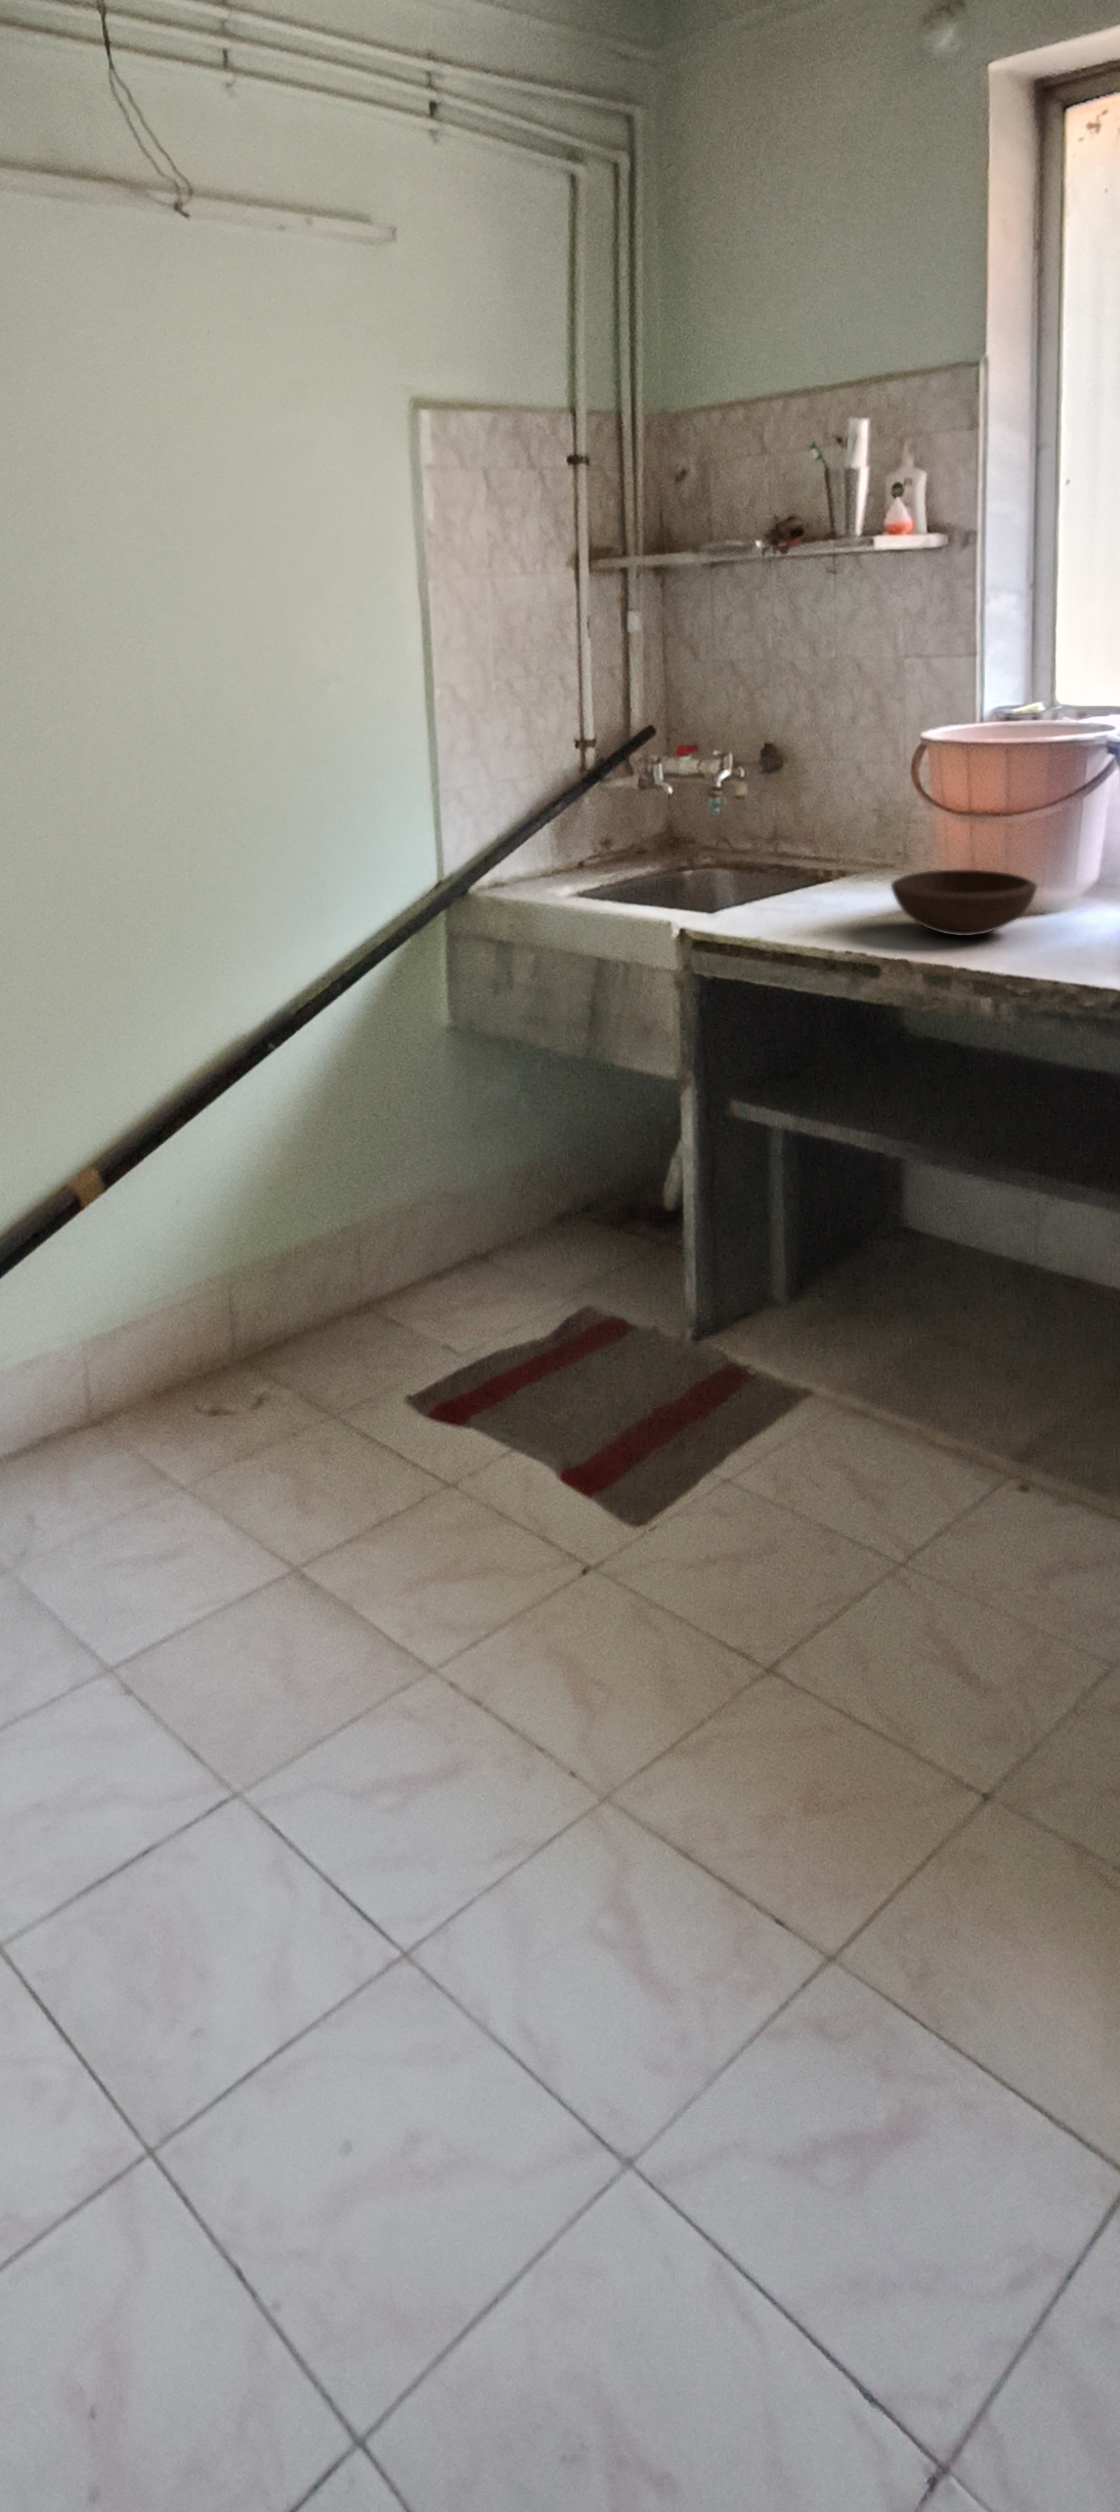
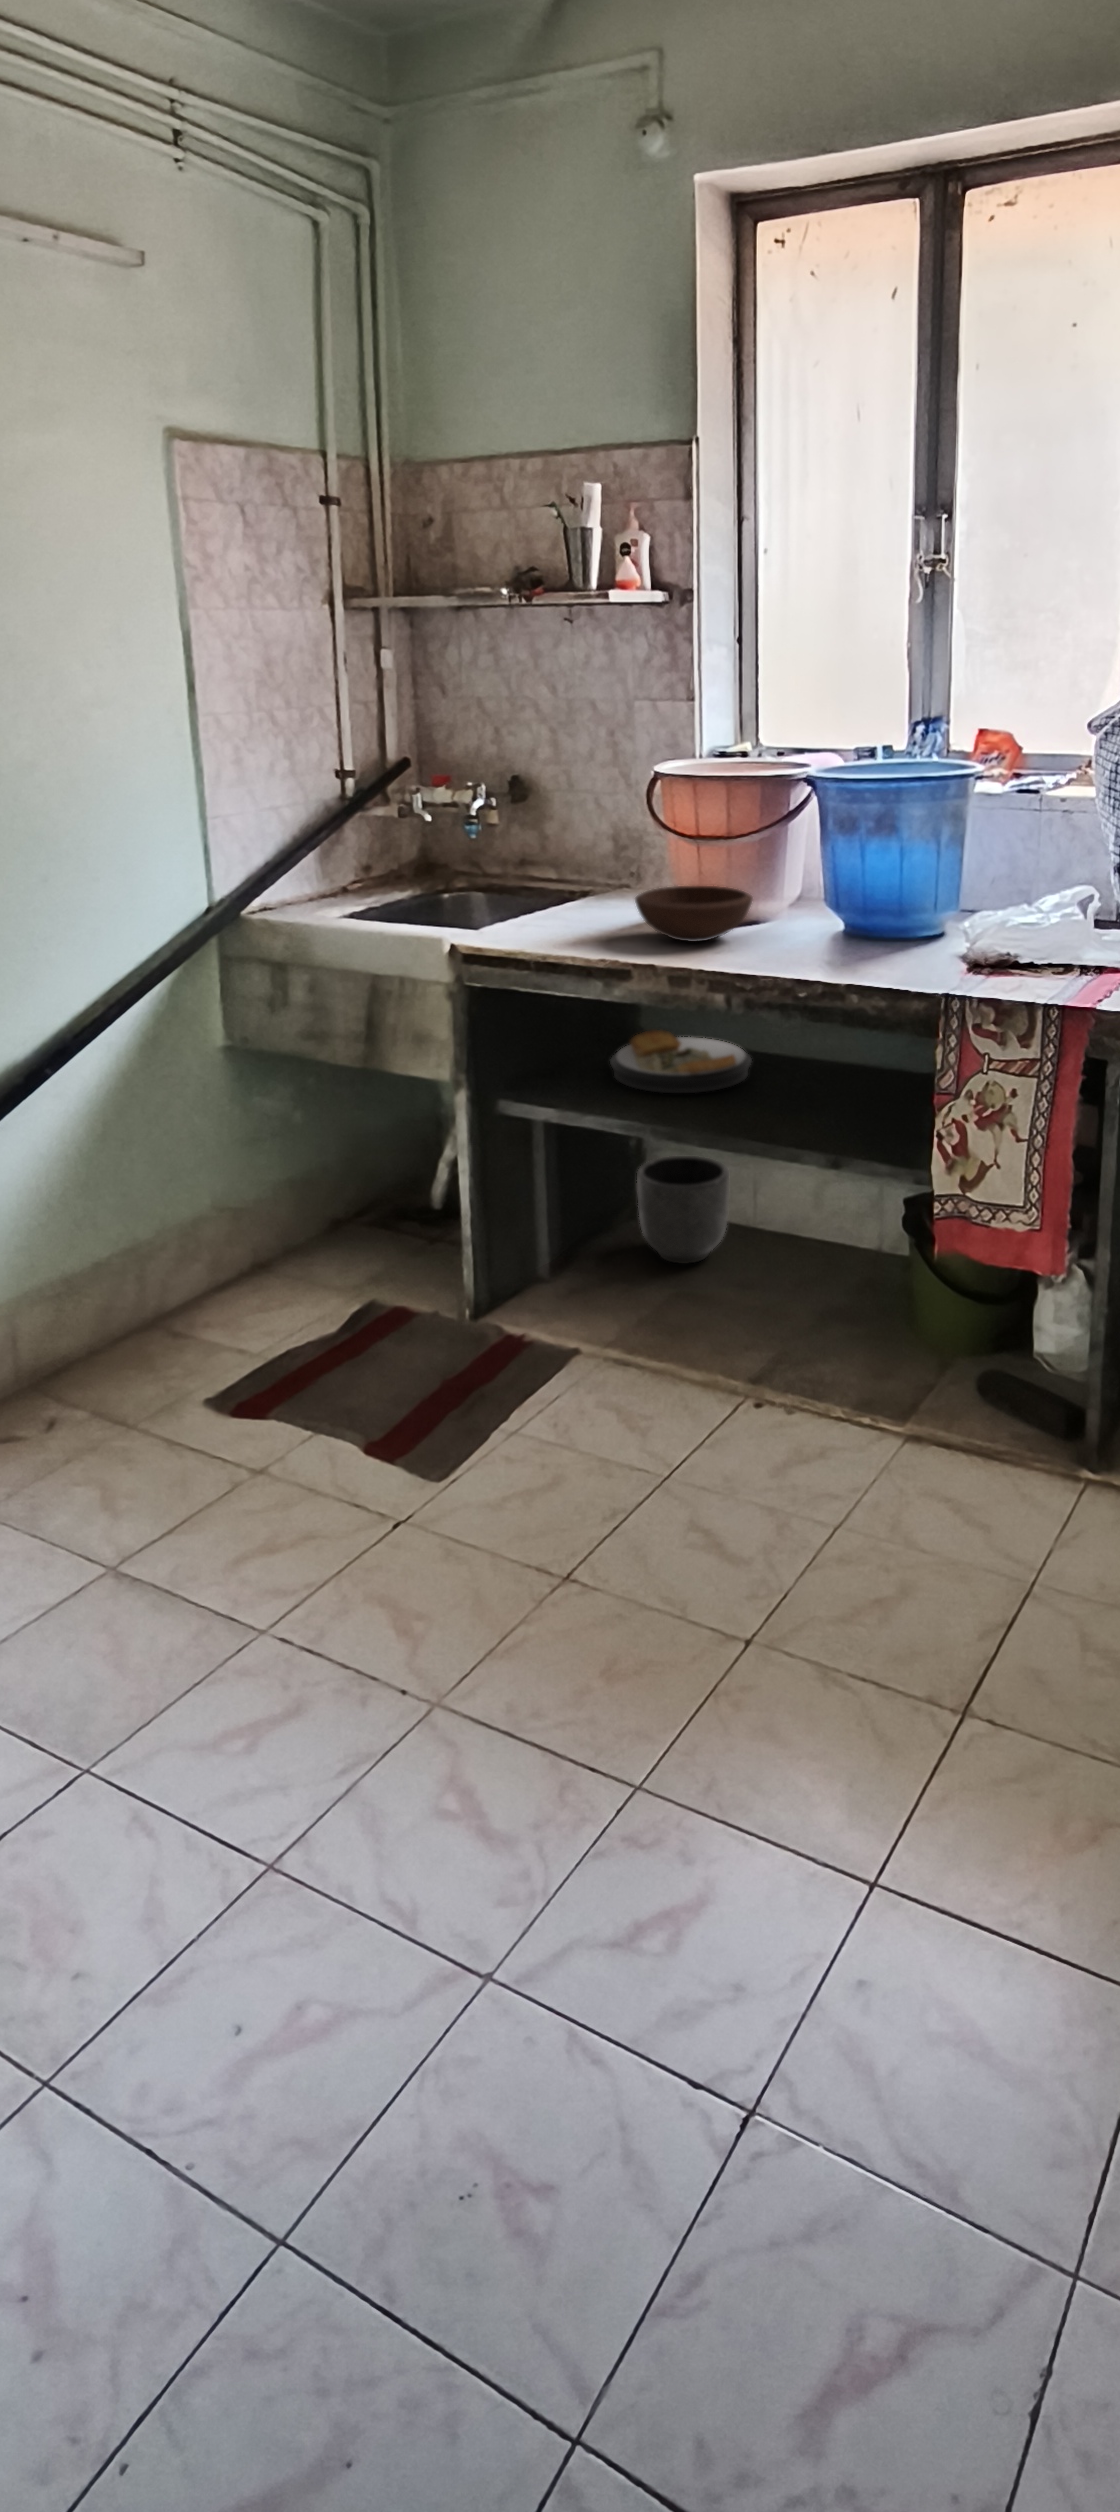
plate: none [861,1030,1035,1108] -> present [610,1030,751,1093]
planter: none [893,1172,1006,1300] -> present [637,1156,730,1263]

